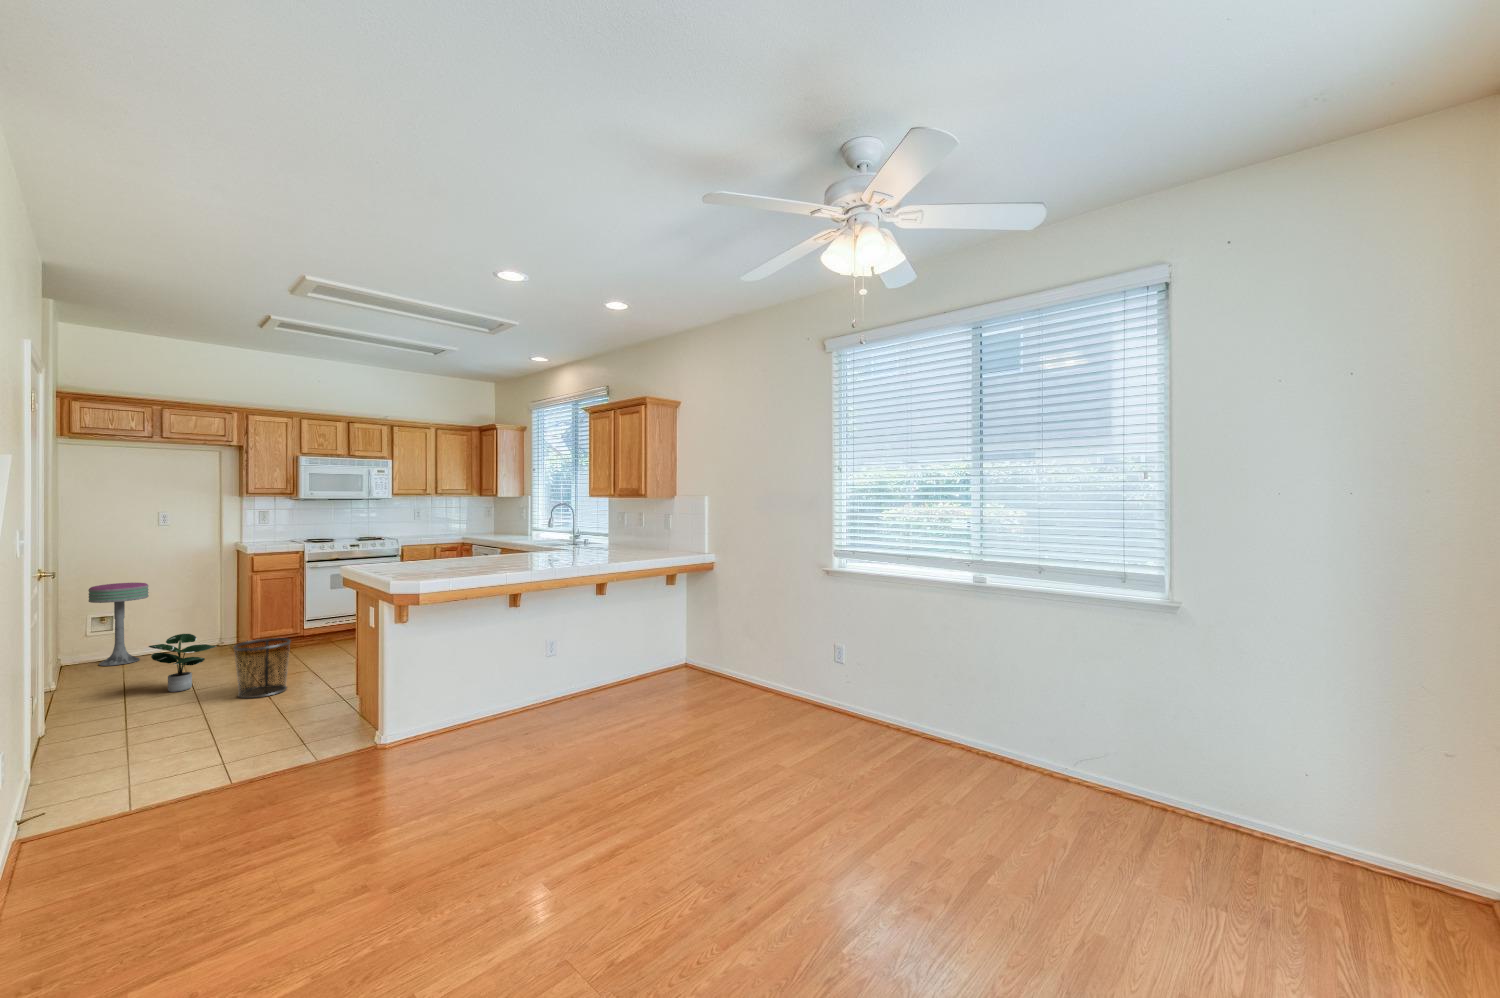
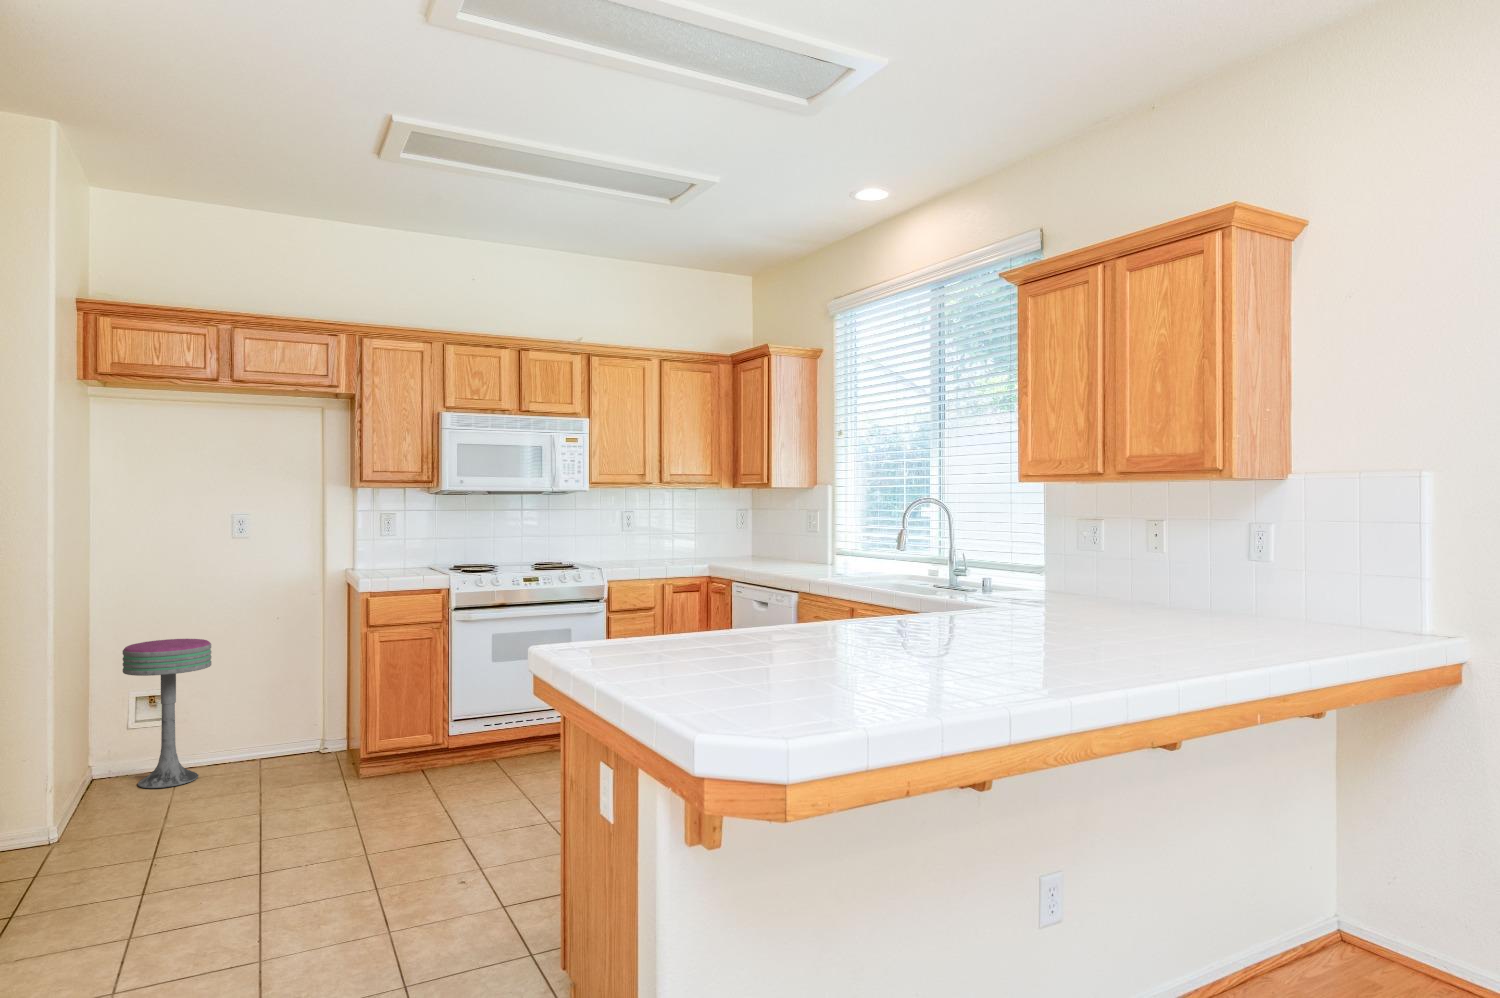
potted plant: present [149,634,216,692] -> none [177,751,294,874]
waste bin: present [233,638,291,698] -> none [315,776,422,914]

